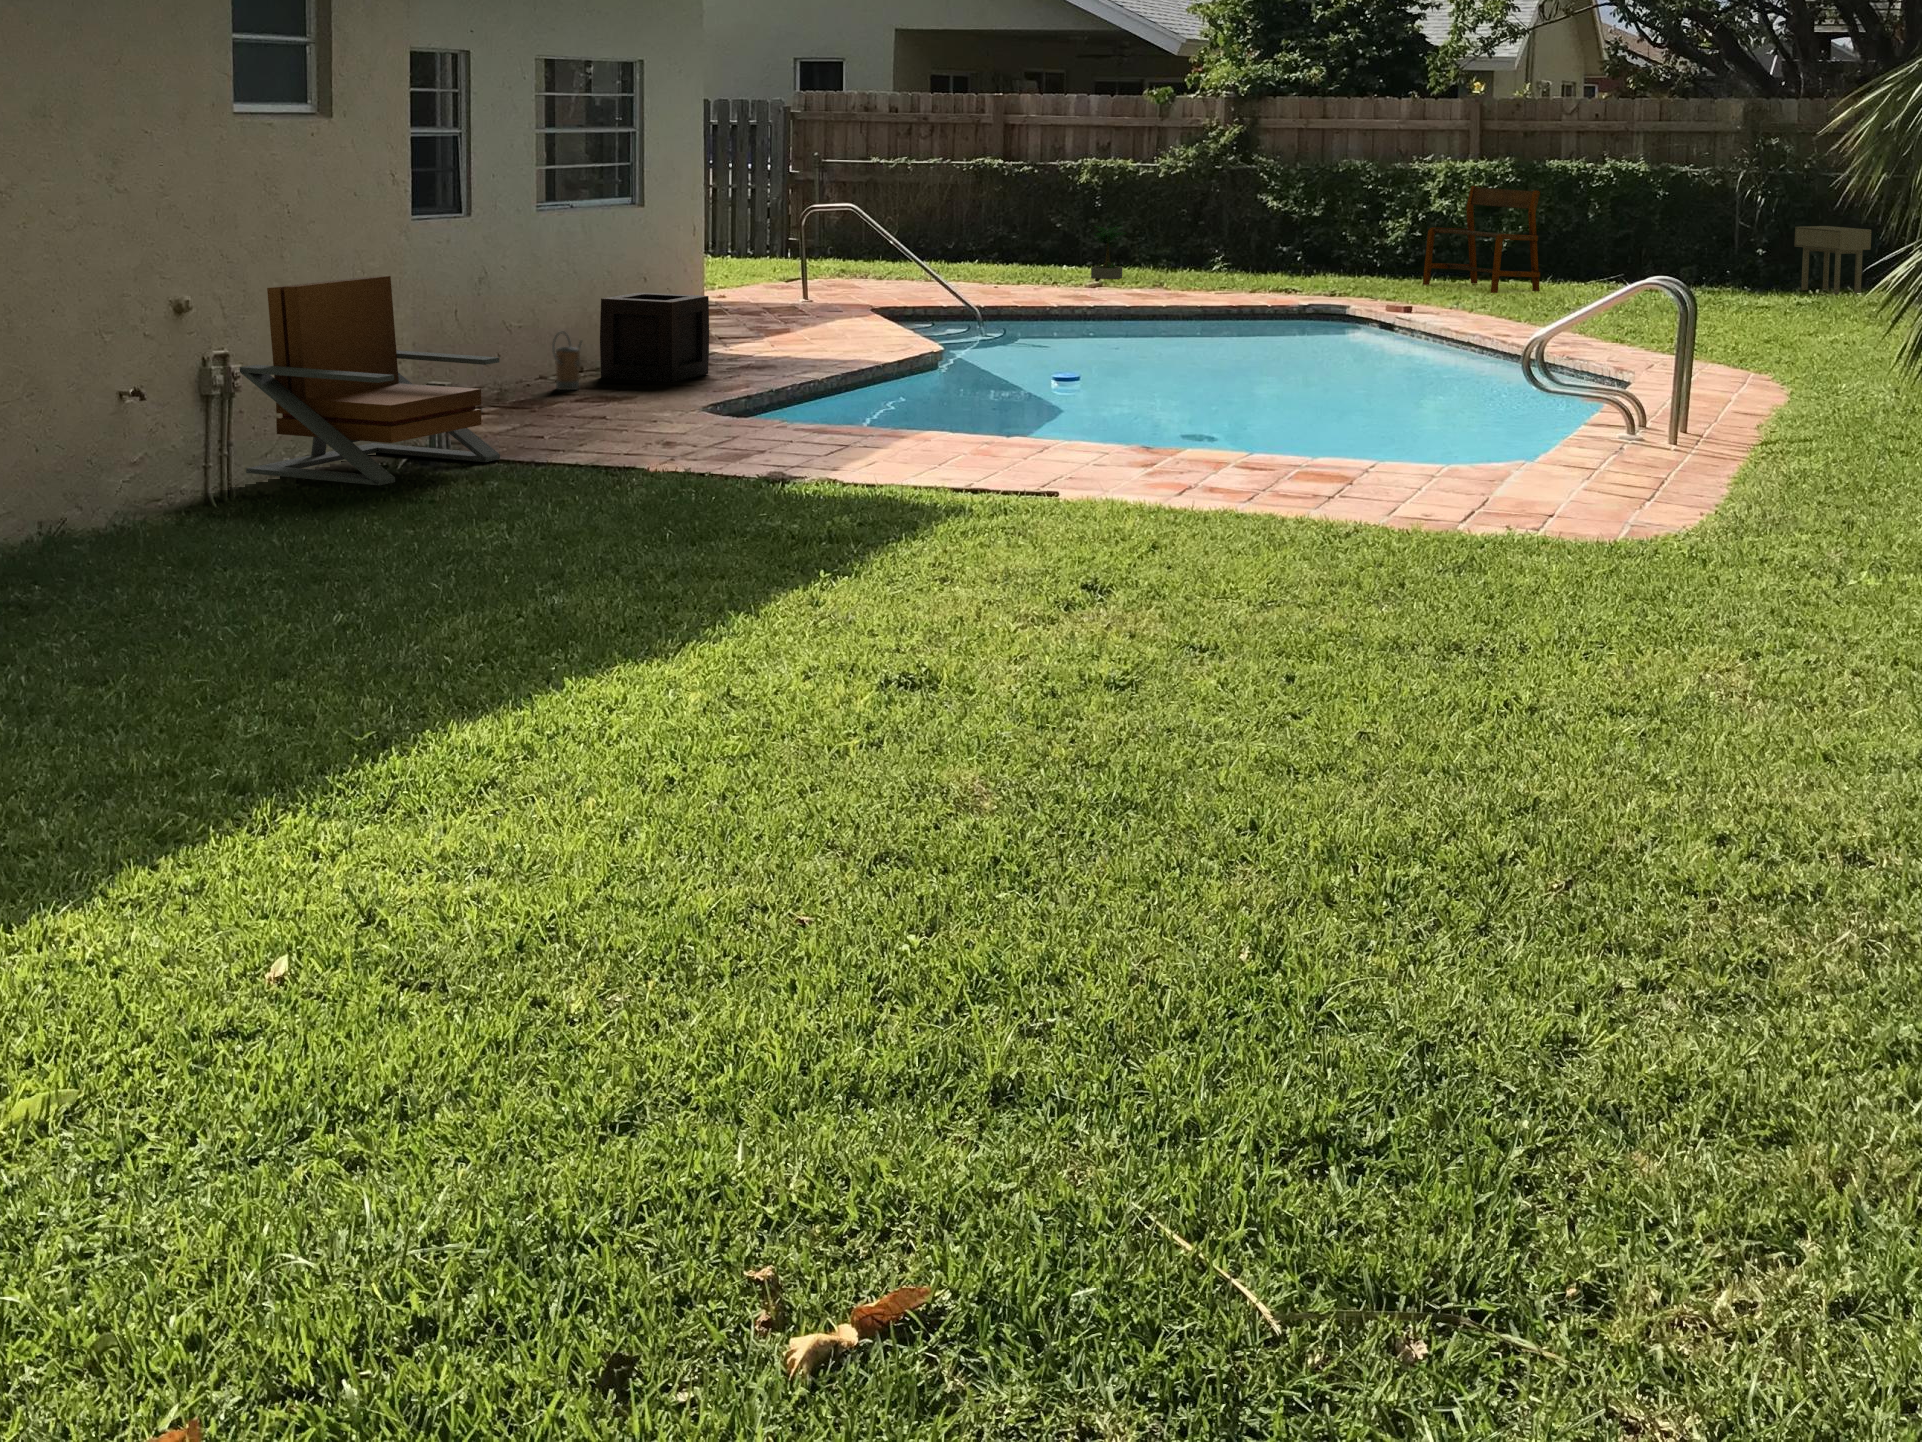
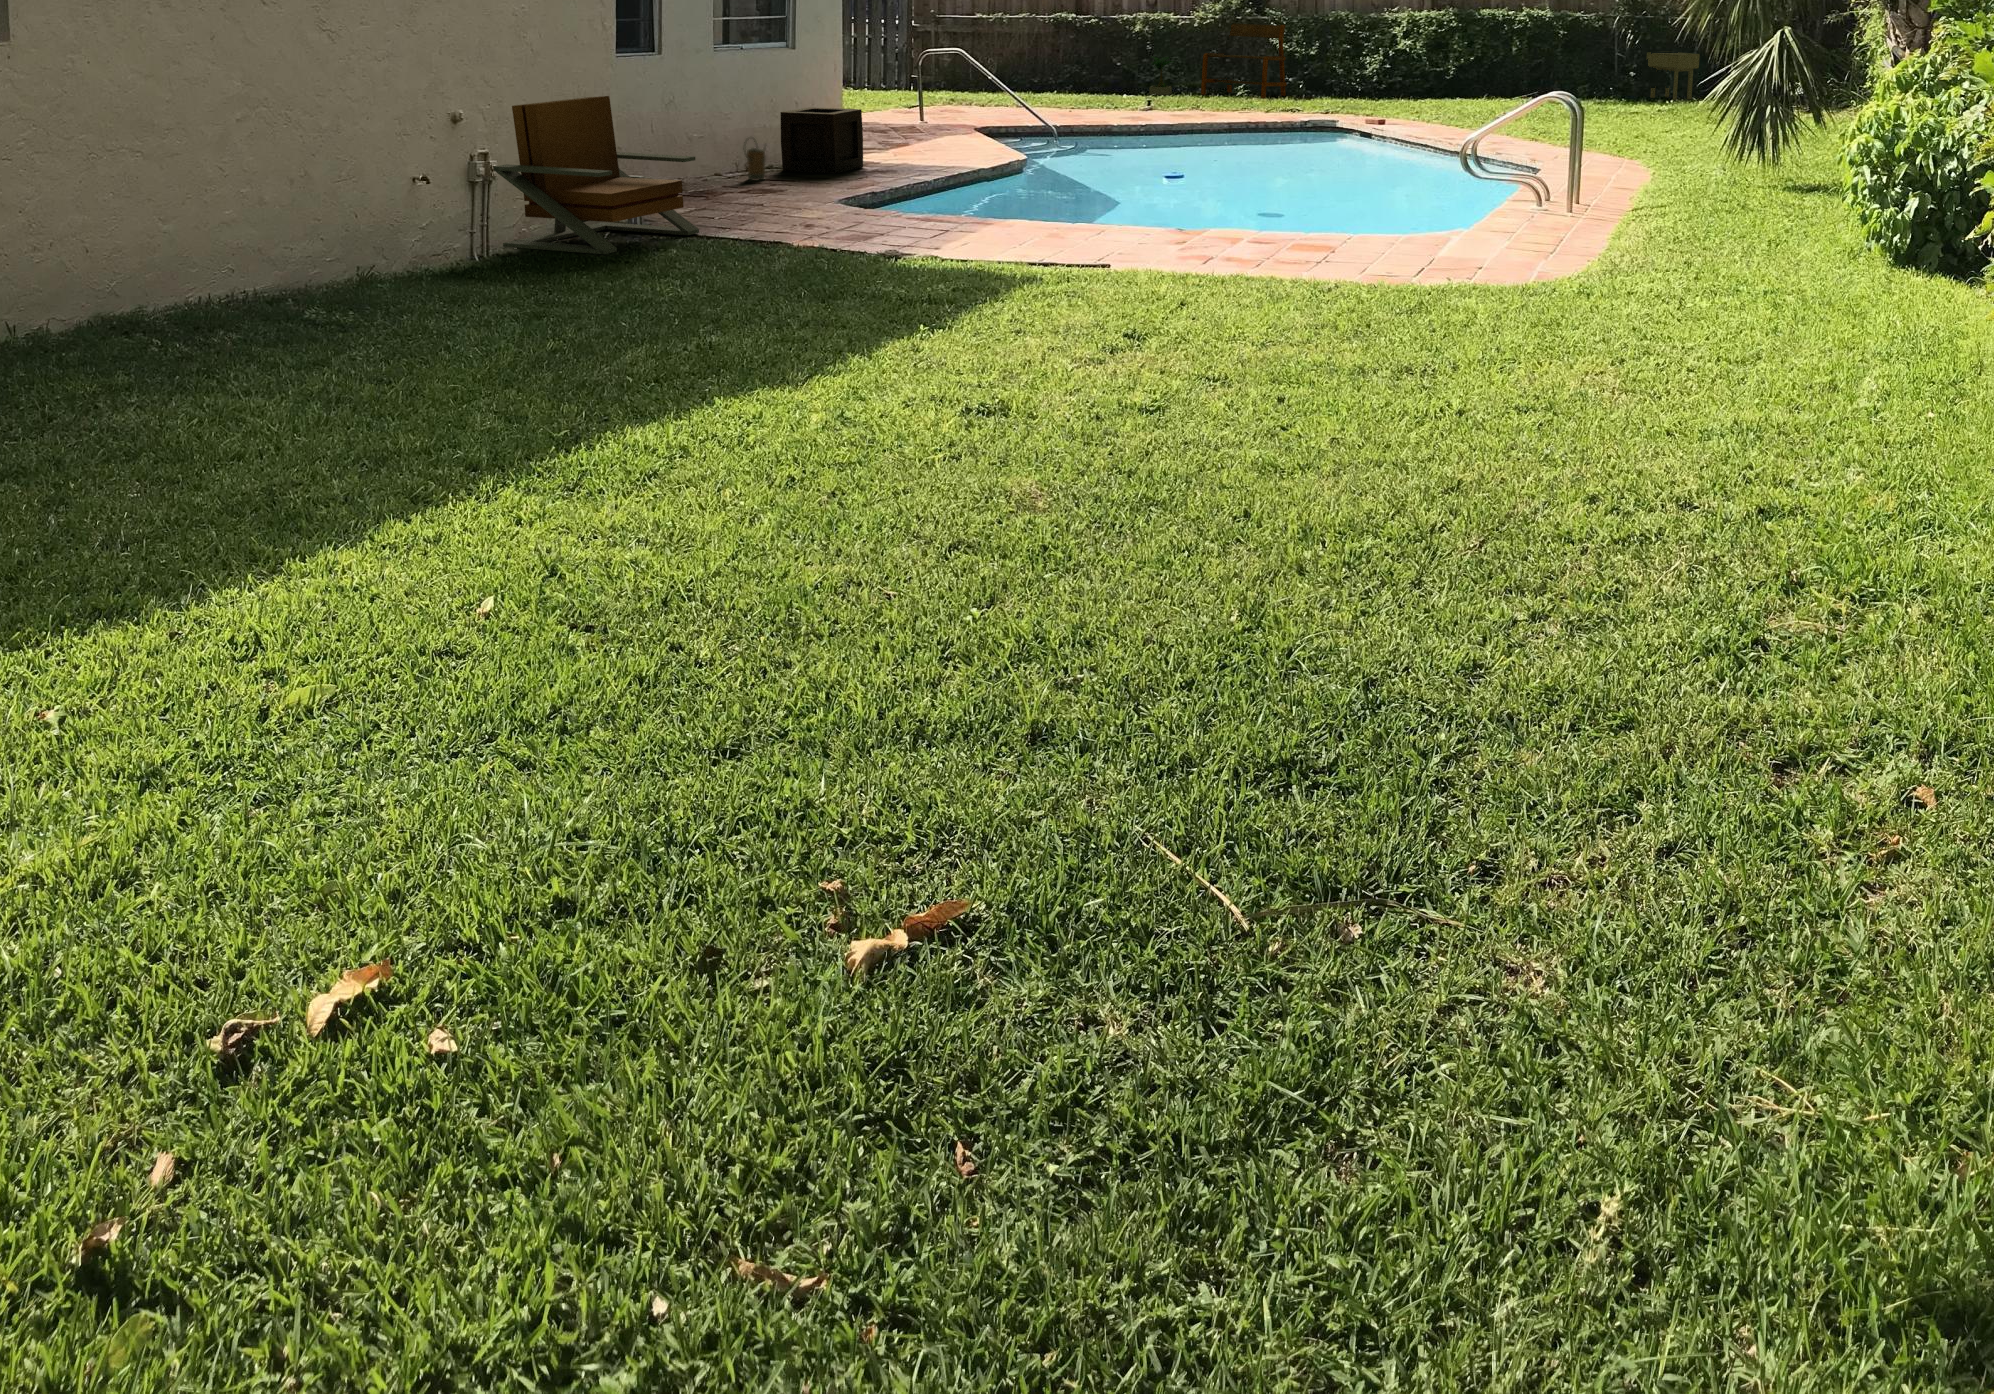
bench: present [1423,186,1540,293] -> present [1201,23,1287,99]

